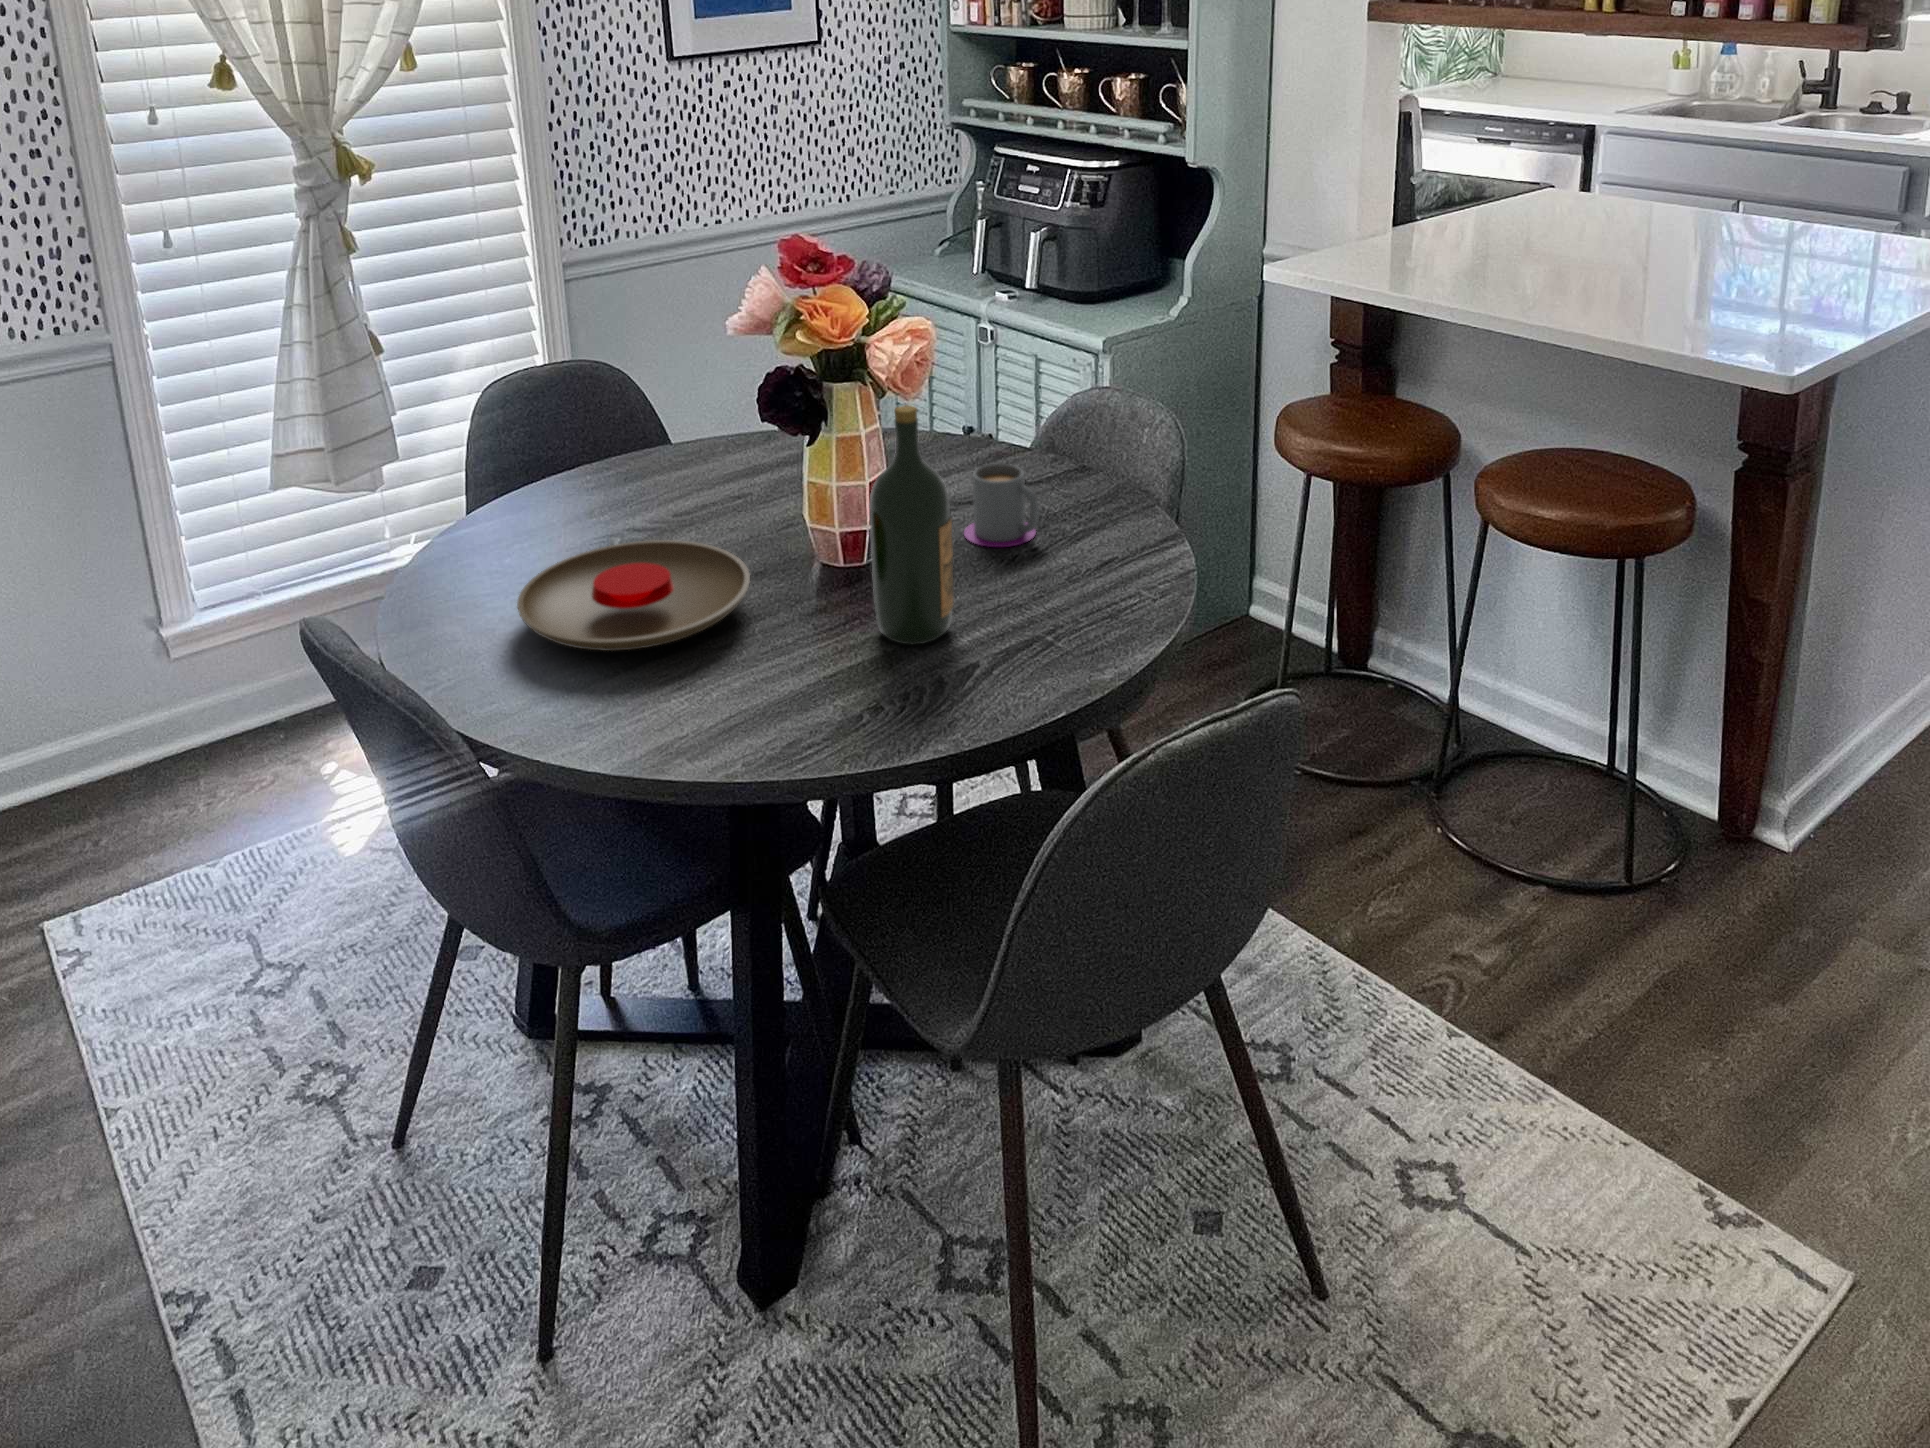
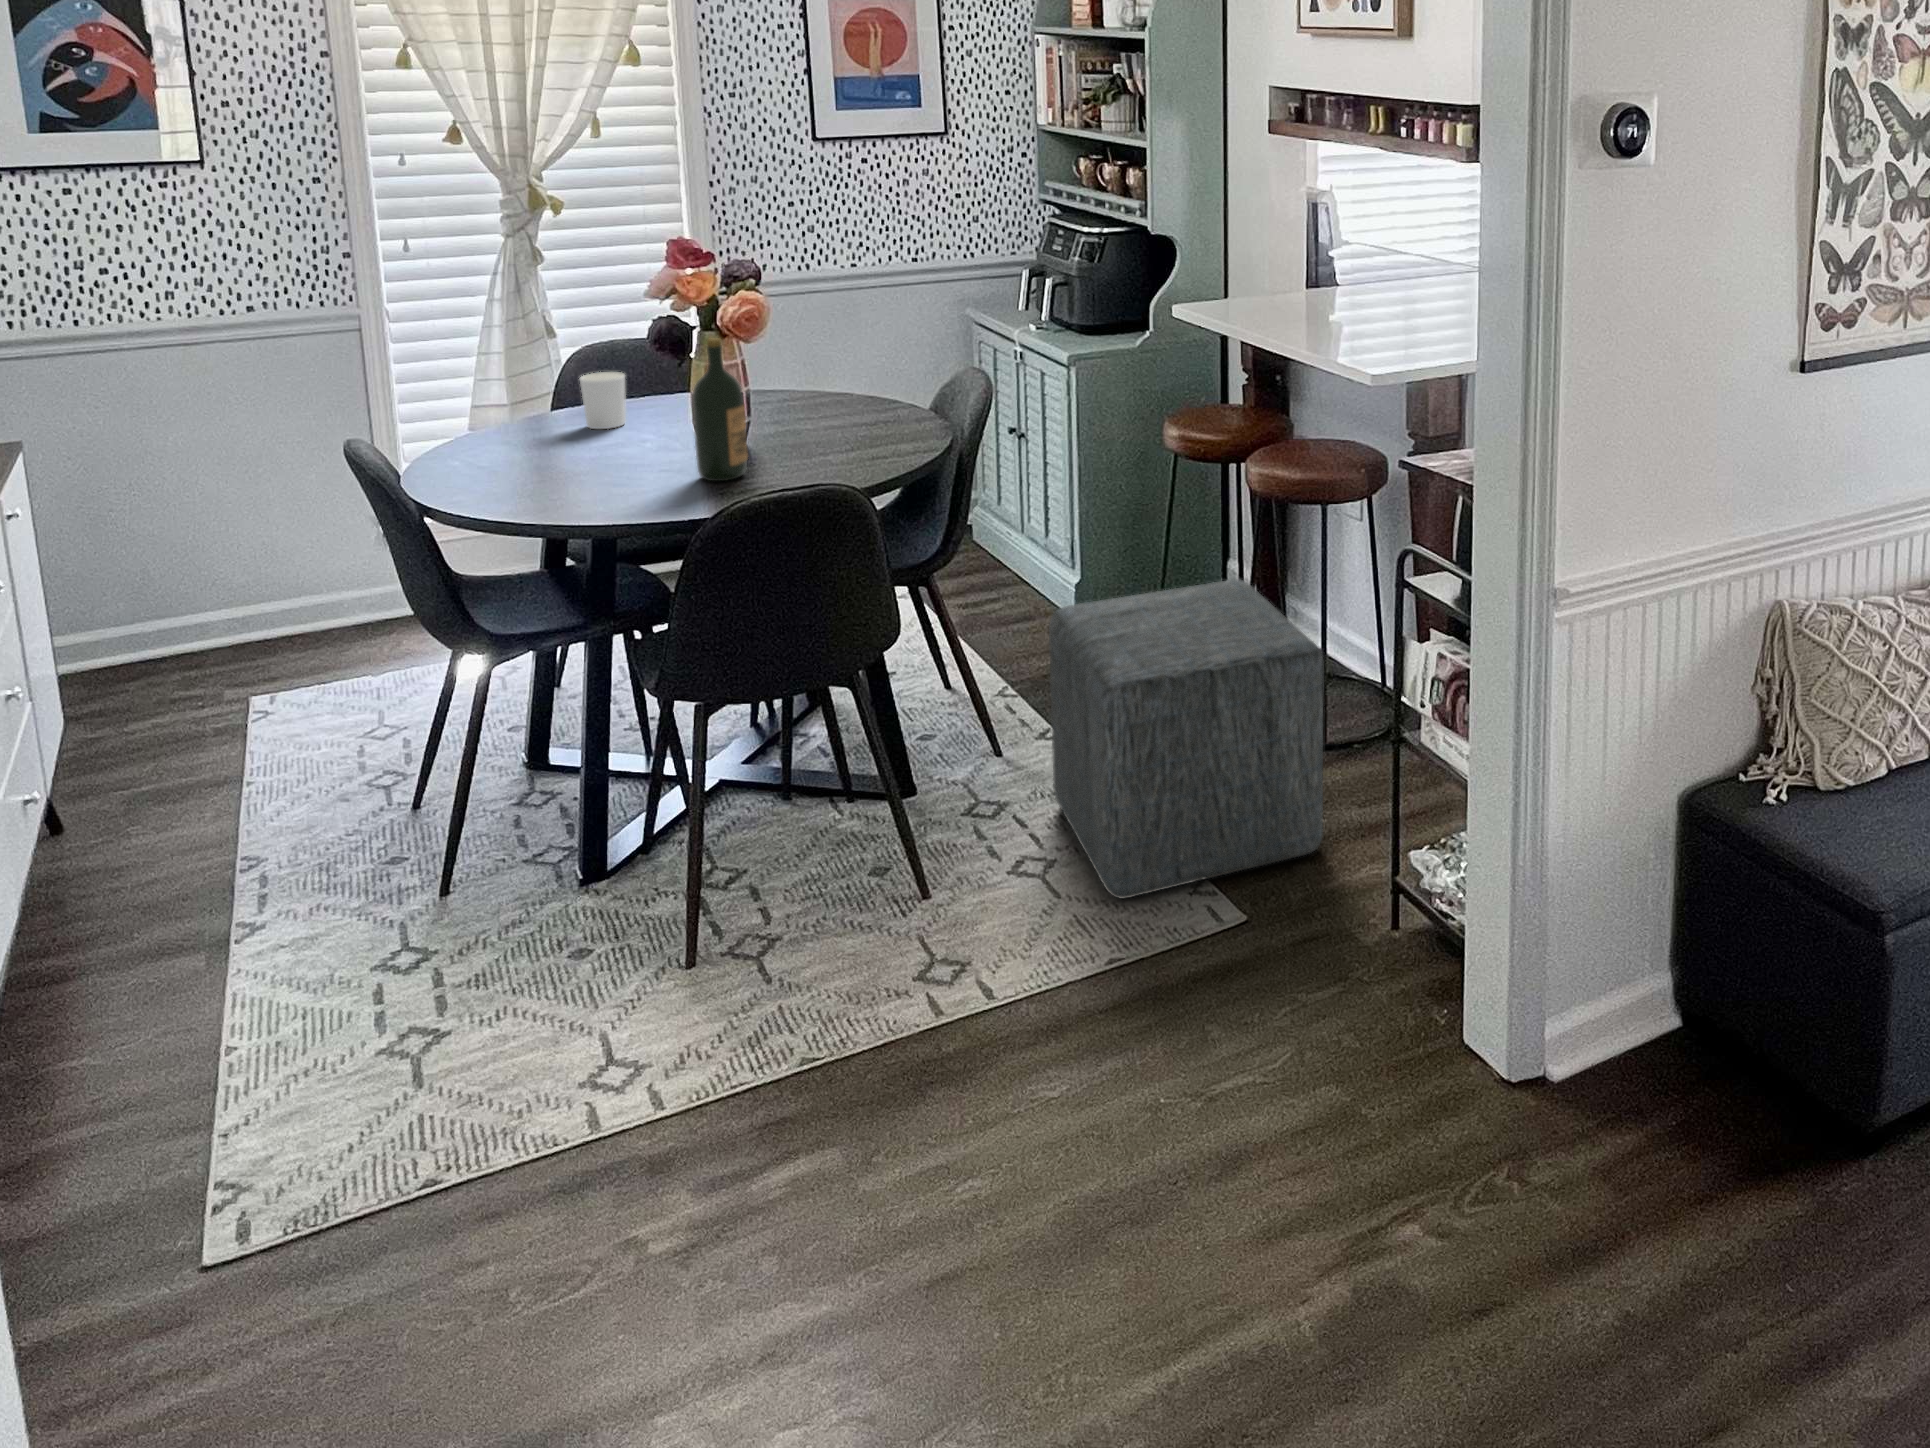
candle holder: none [568,438,635,533] -> present [580,372,626,429]
mug: present [964,464,1039,547] -> none [811,397,860,446]
plate: present [517,540,750,651] -> none [493,427,648,472]
ottoman: none [1362,692,1883,1270] -> present [1049,579,1323,899]

